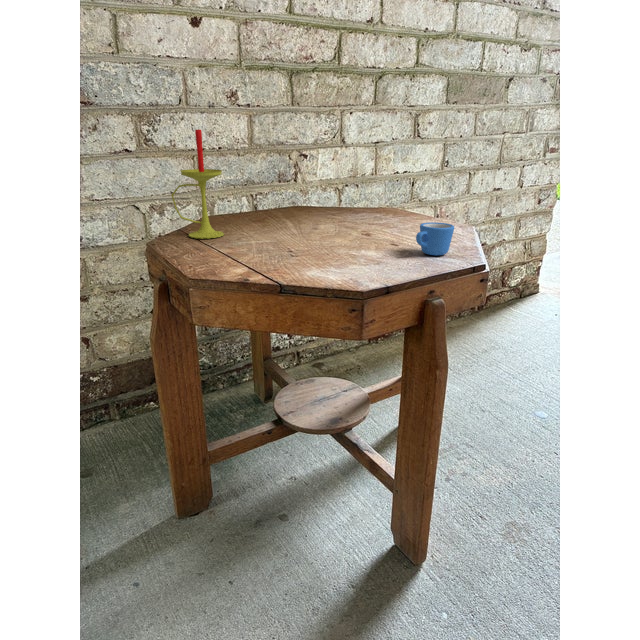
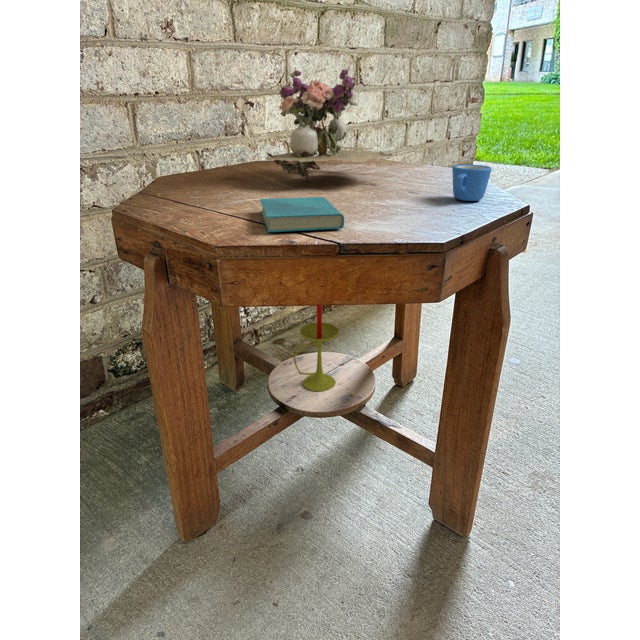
candle: present [172,129,224,239] -> present [293,305,339,392]
flower arrangement: none [275,130,387,228] -> present [266,66,392,180]
book: none [233,242,303,272] -> present [260,197,344,232]

